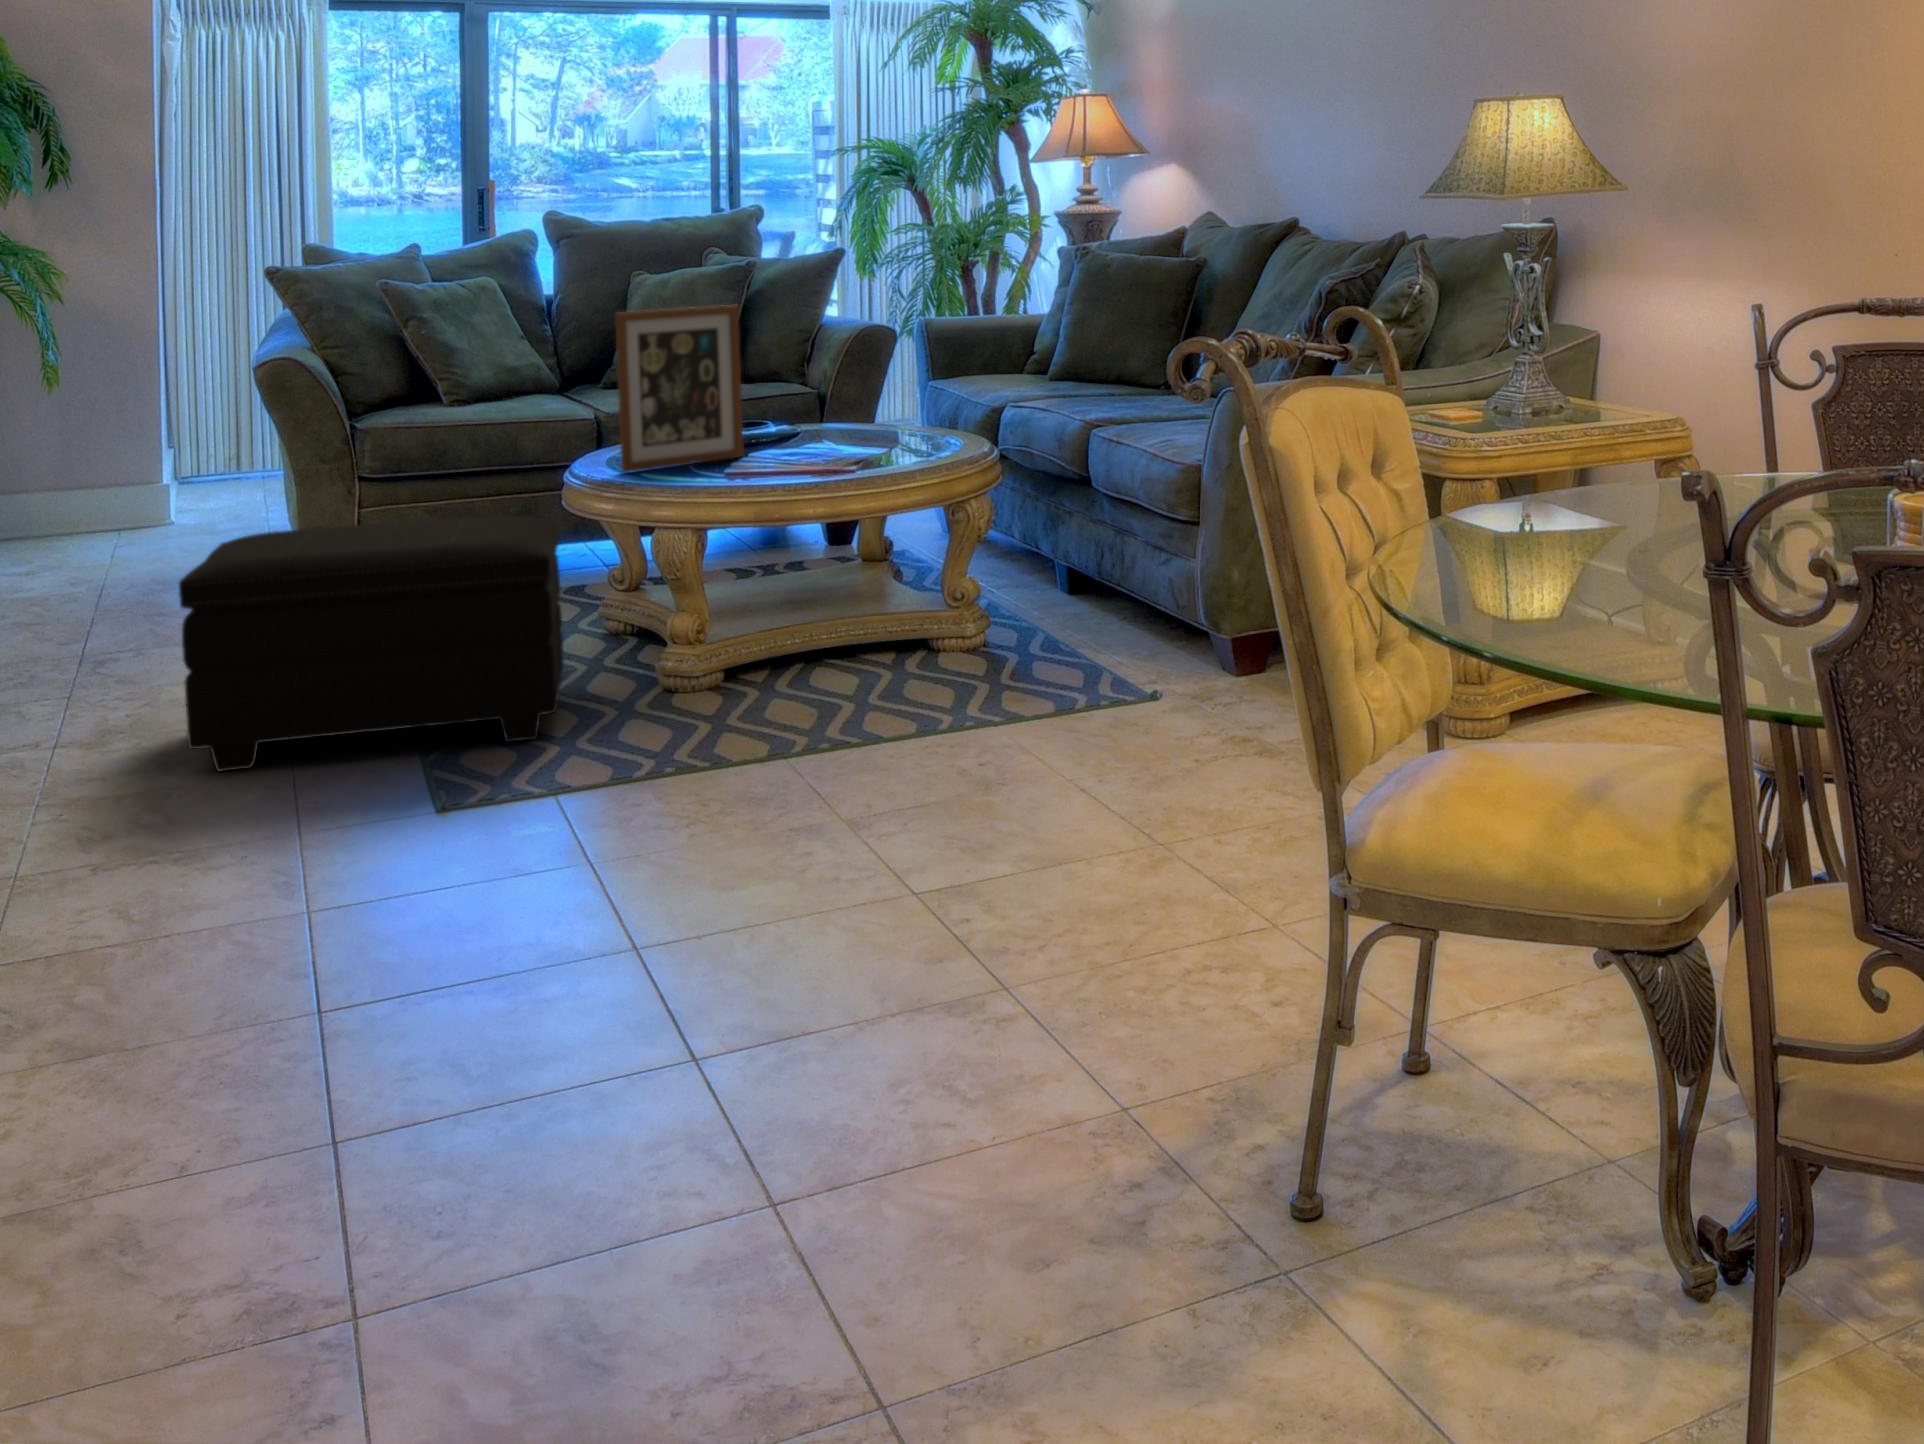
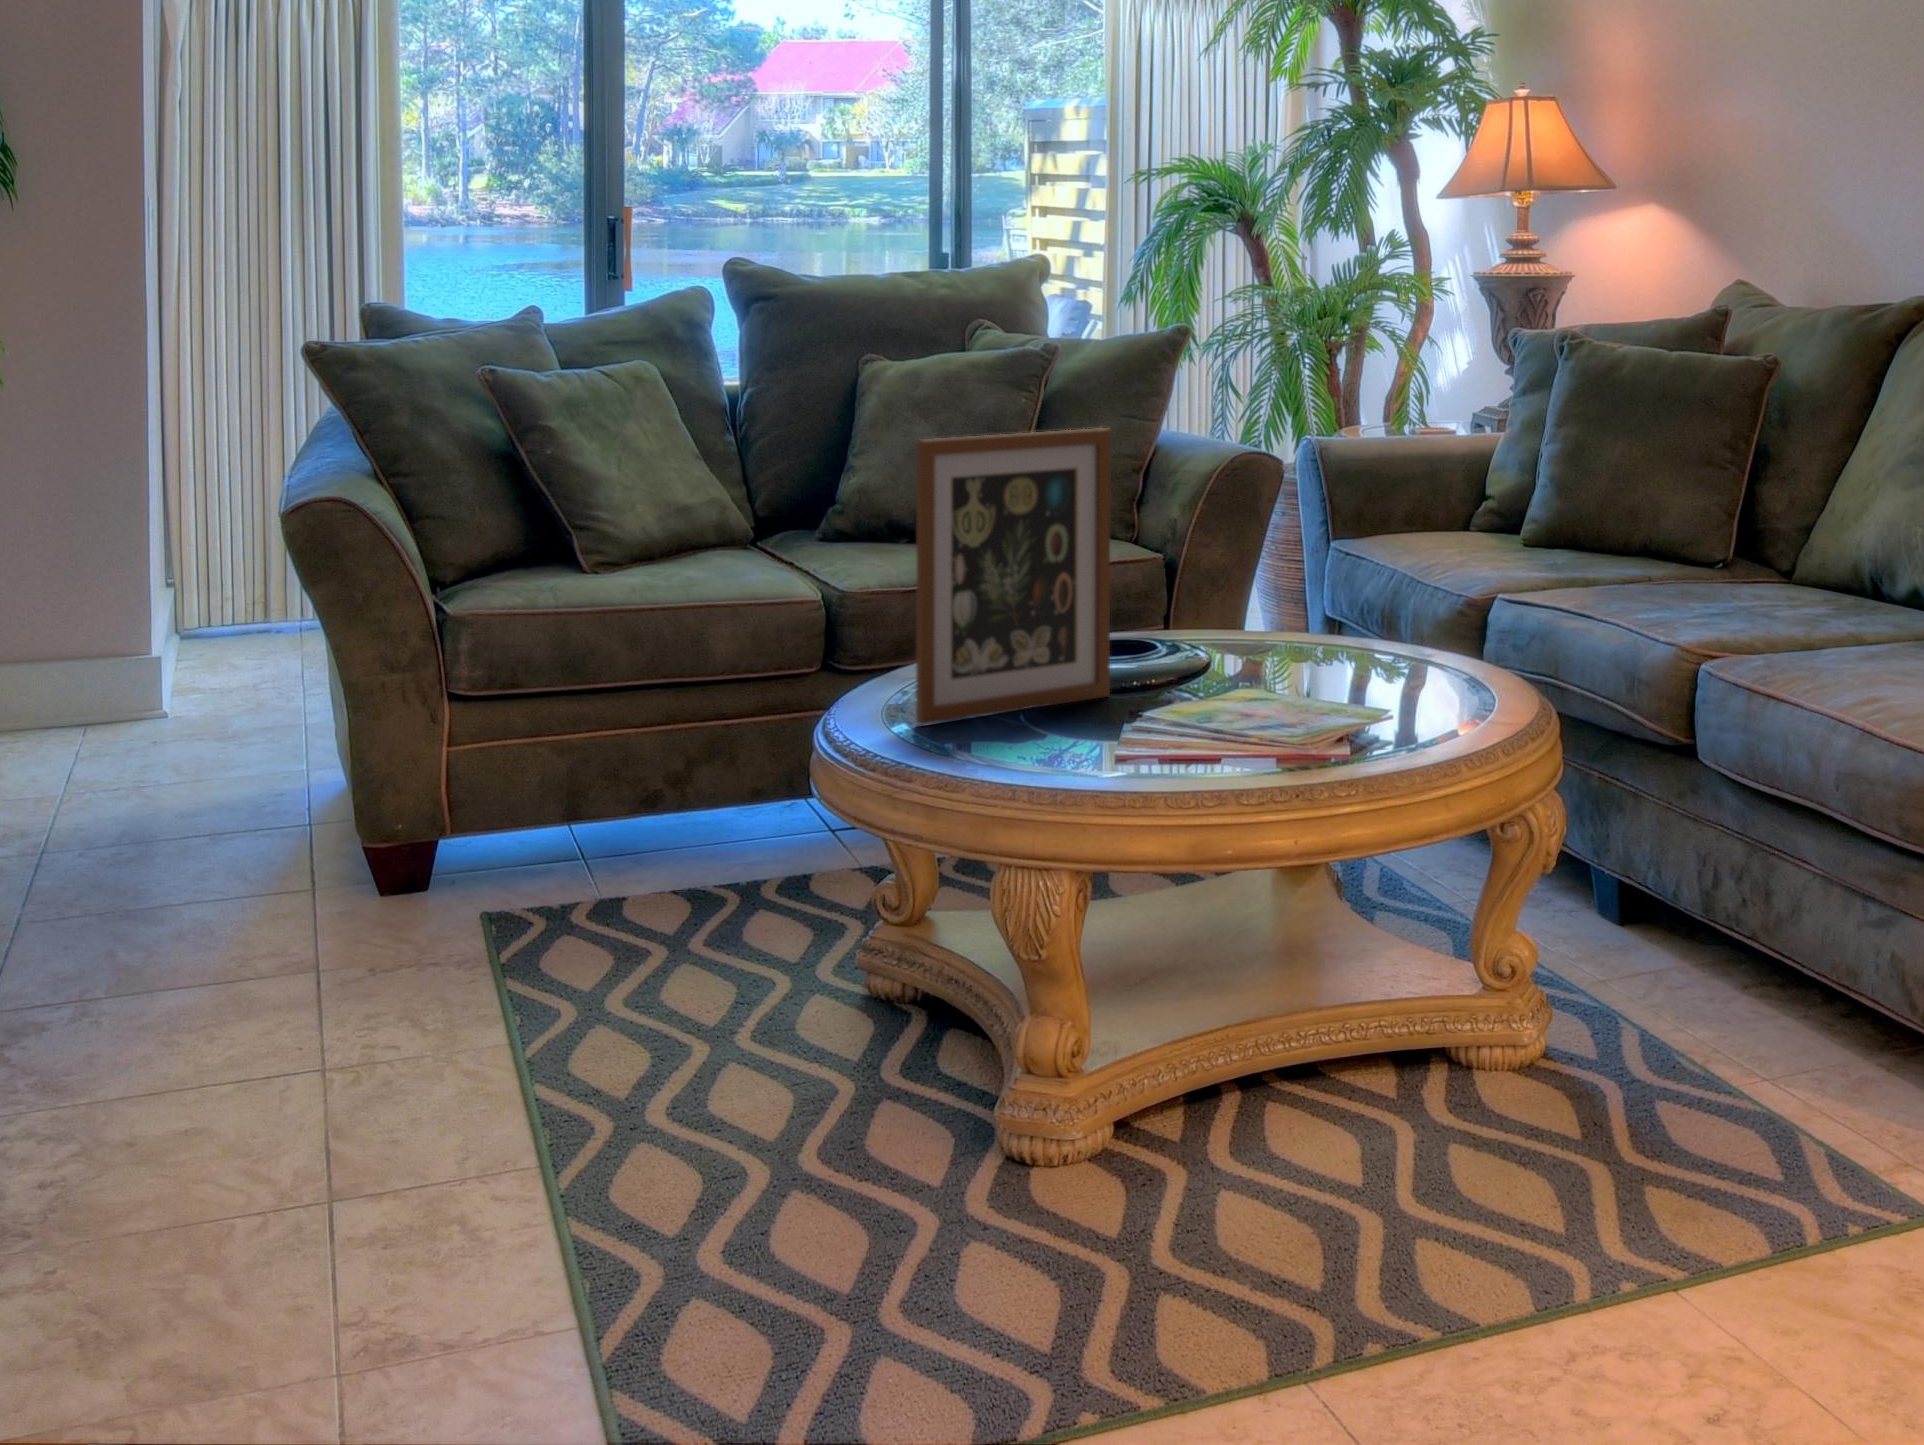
footstool: present [179,516,564,772] -> none [178,819,845,1318]

